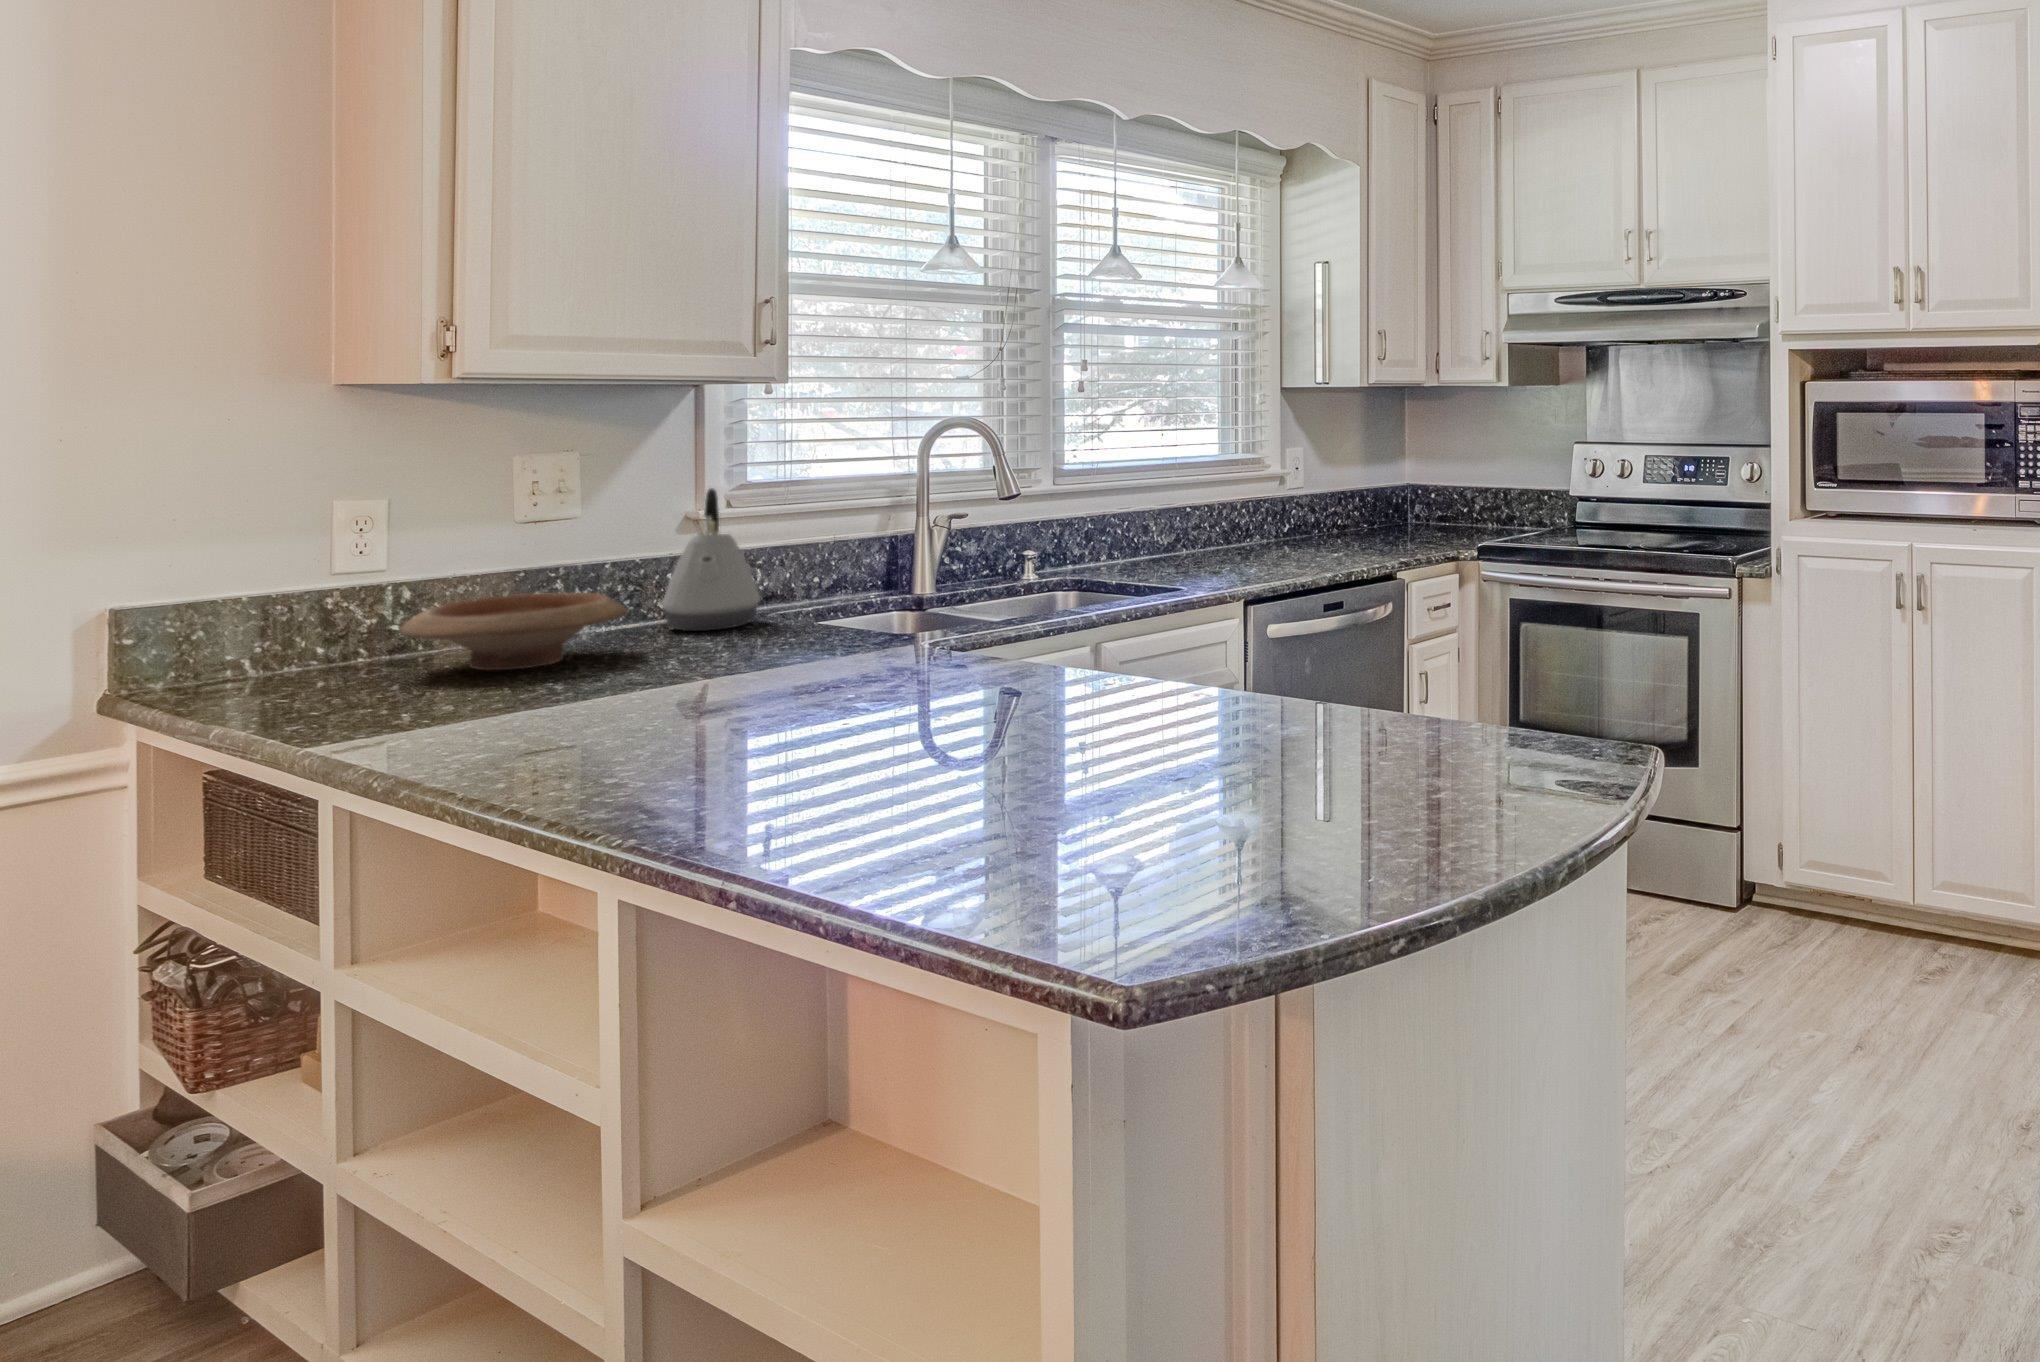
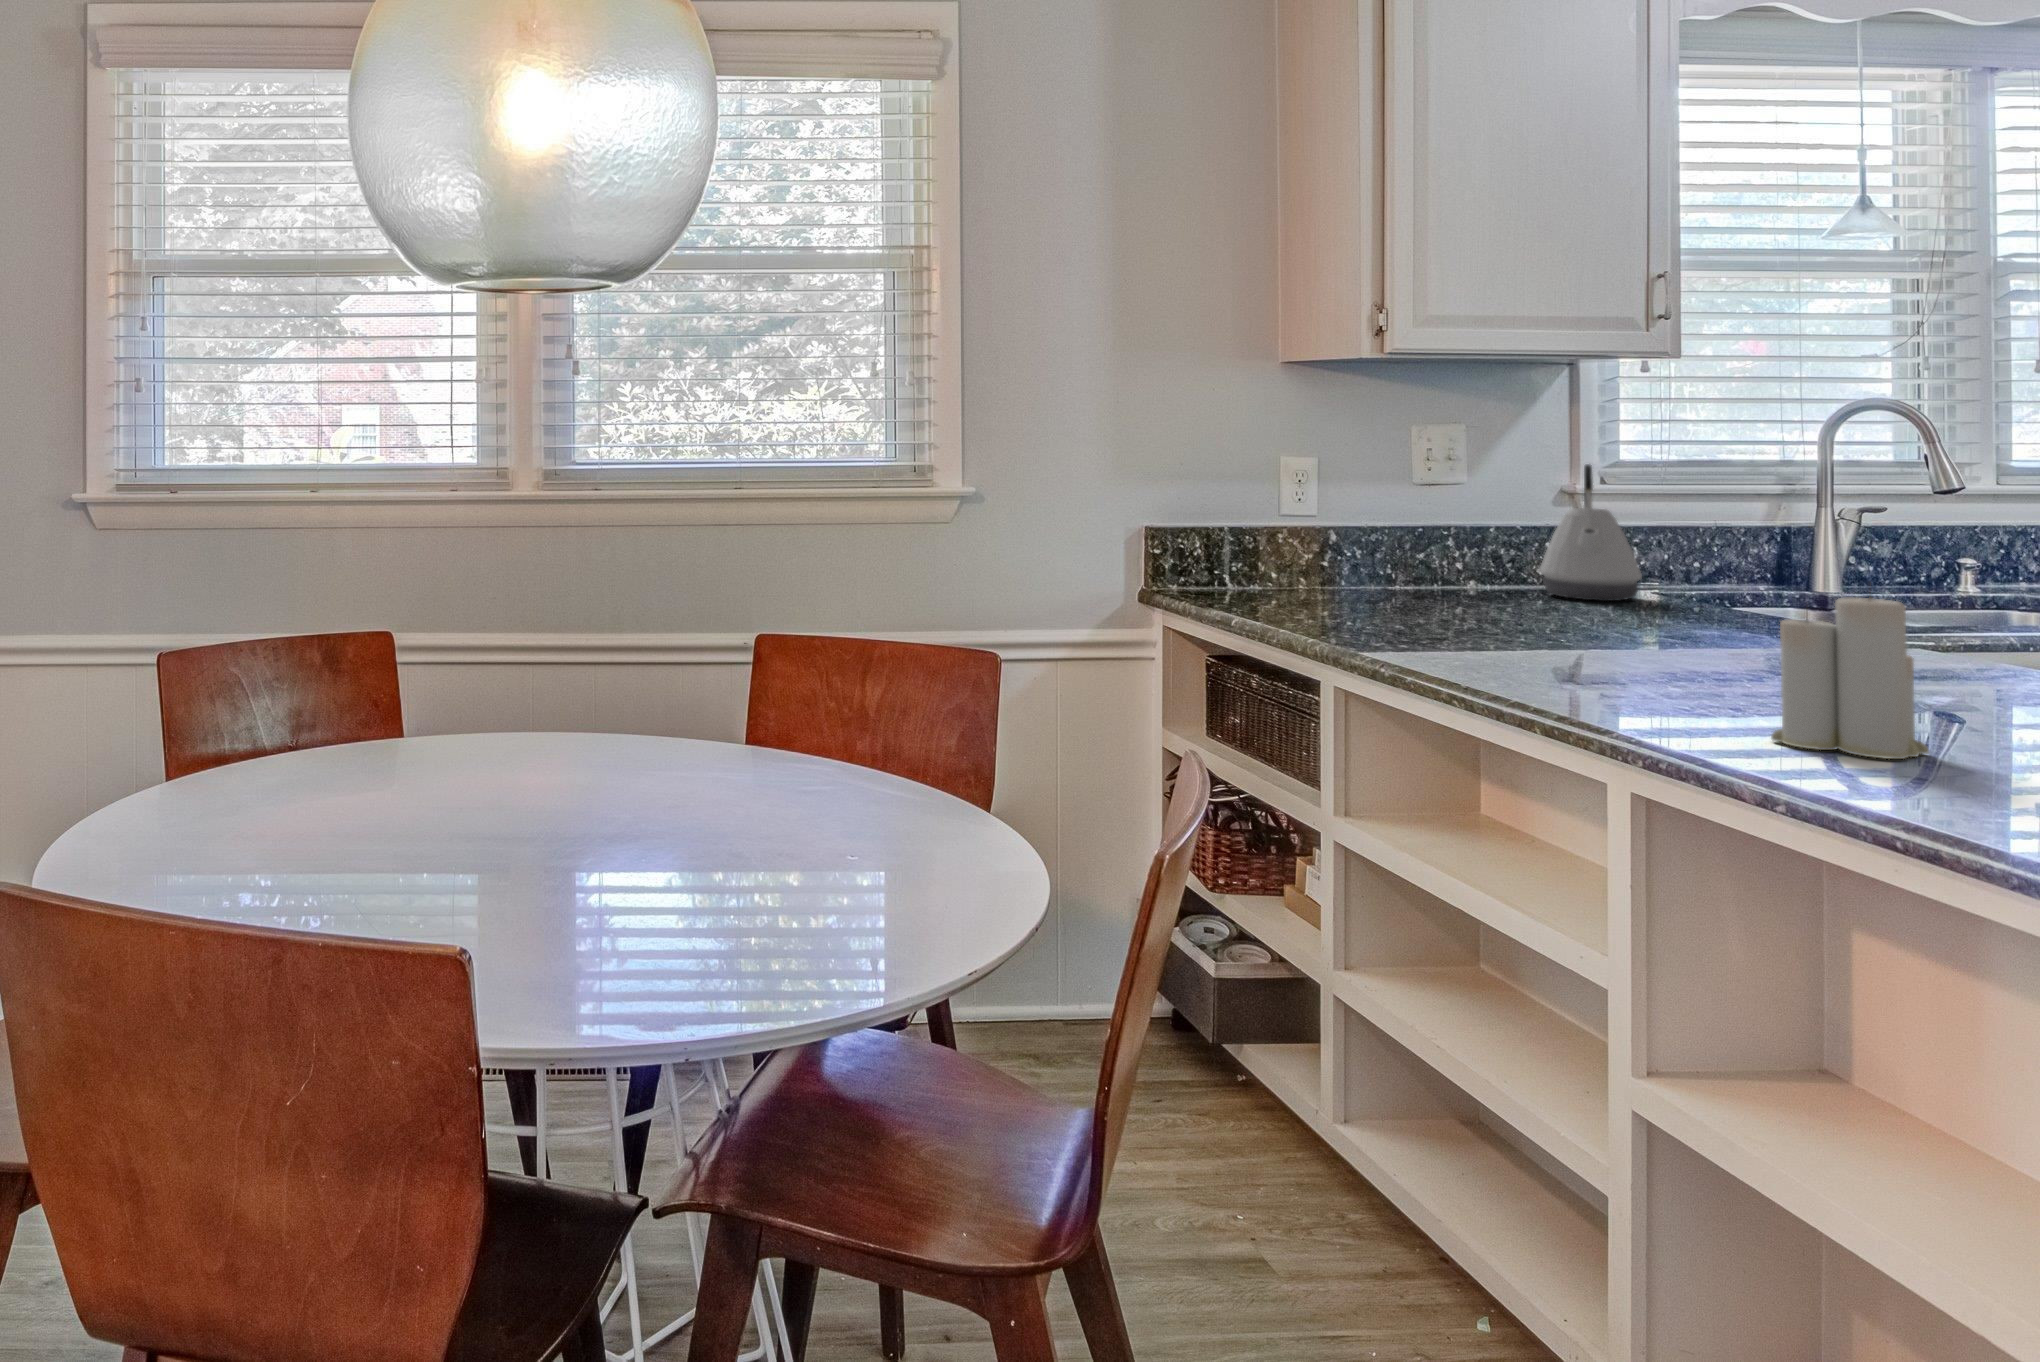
wooden bowl: present [400,593,627,670] -> none [1334,545,1523,608]
candle: none [763,622,899,806] -> present [1771,597,1929,759]

